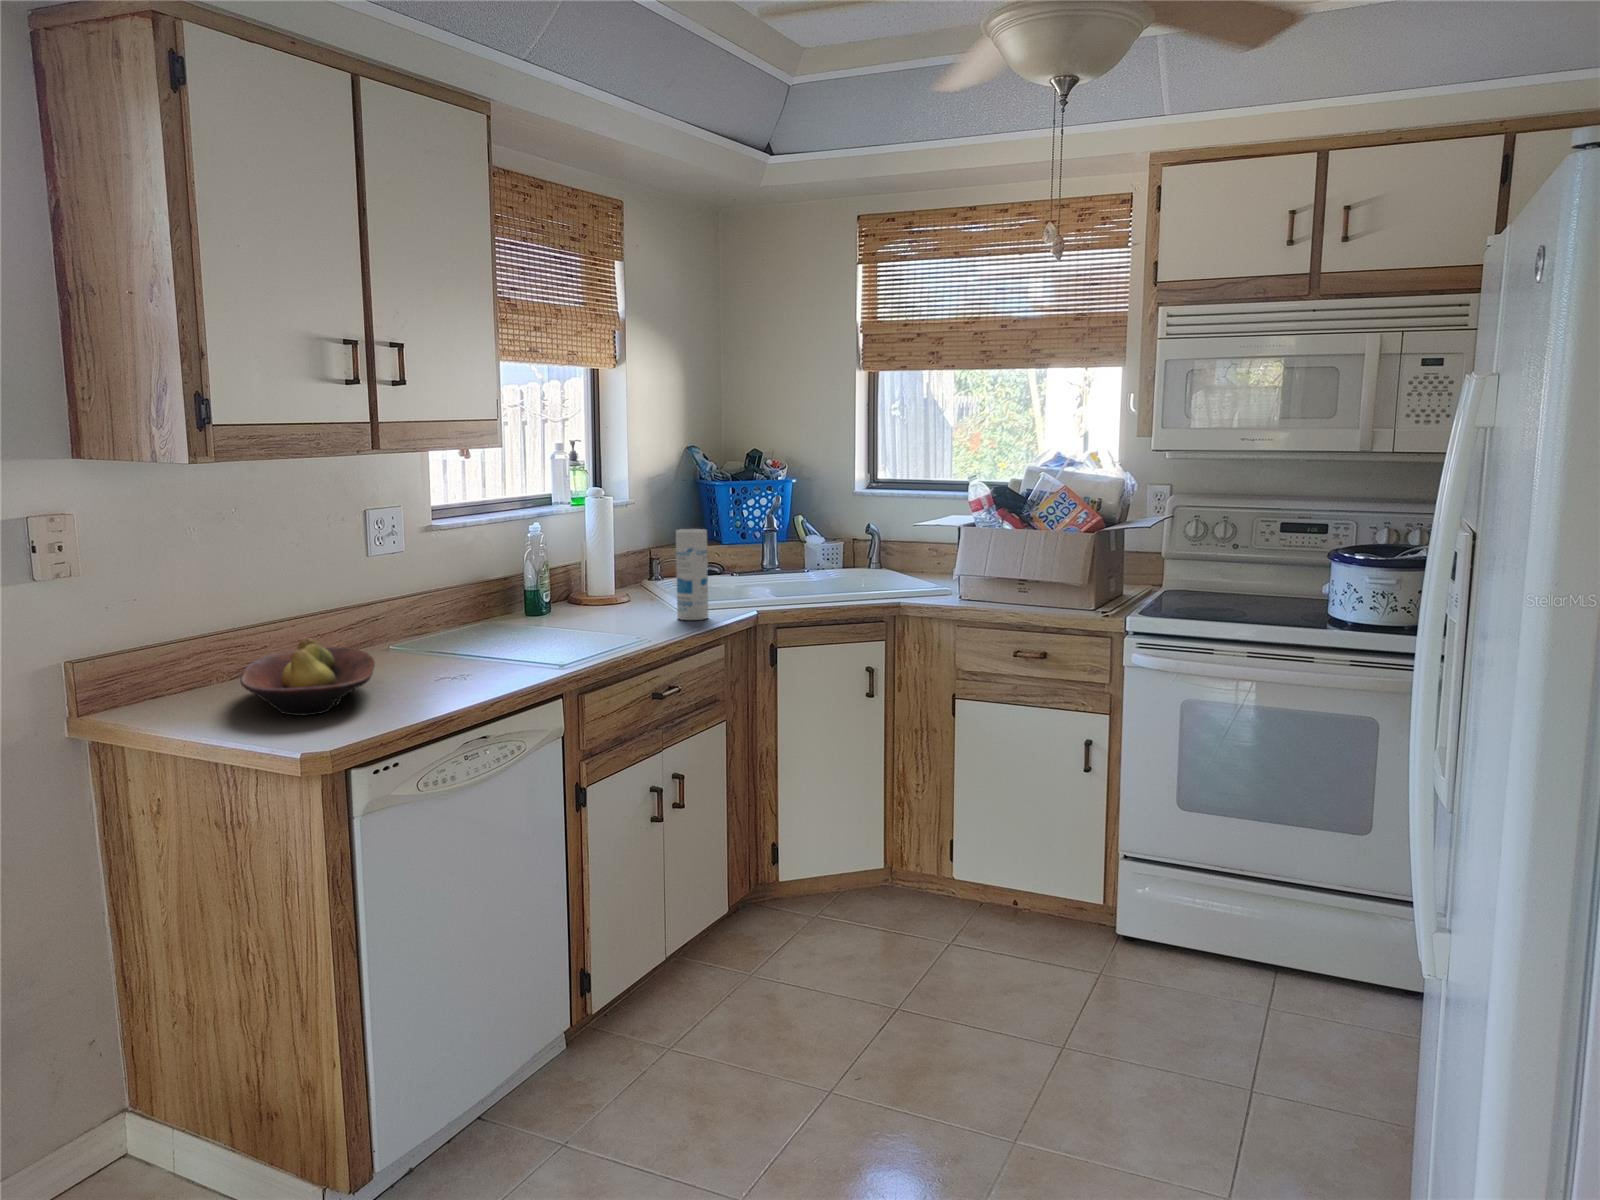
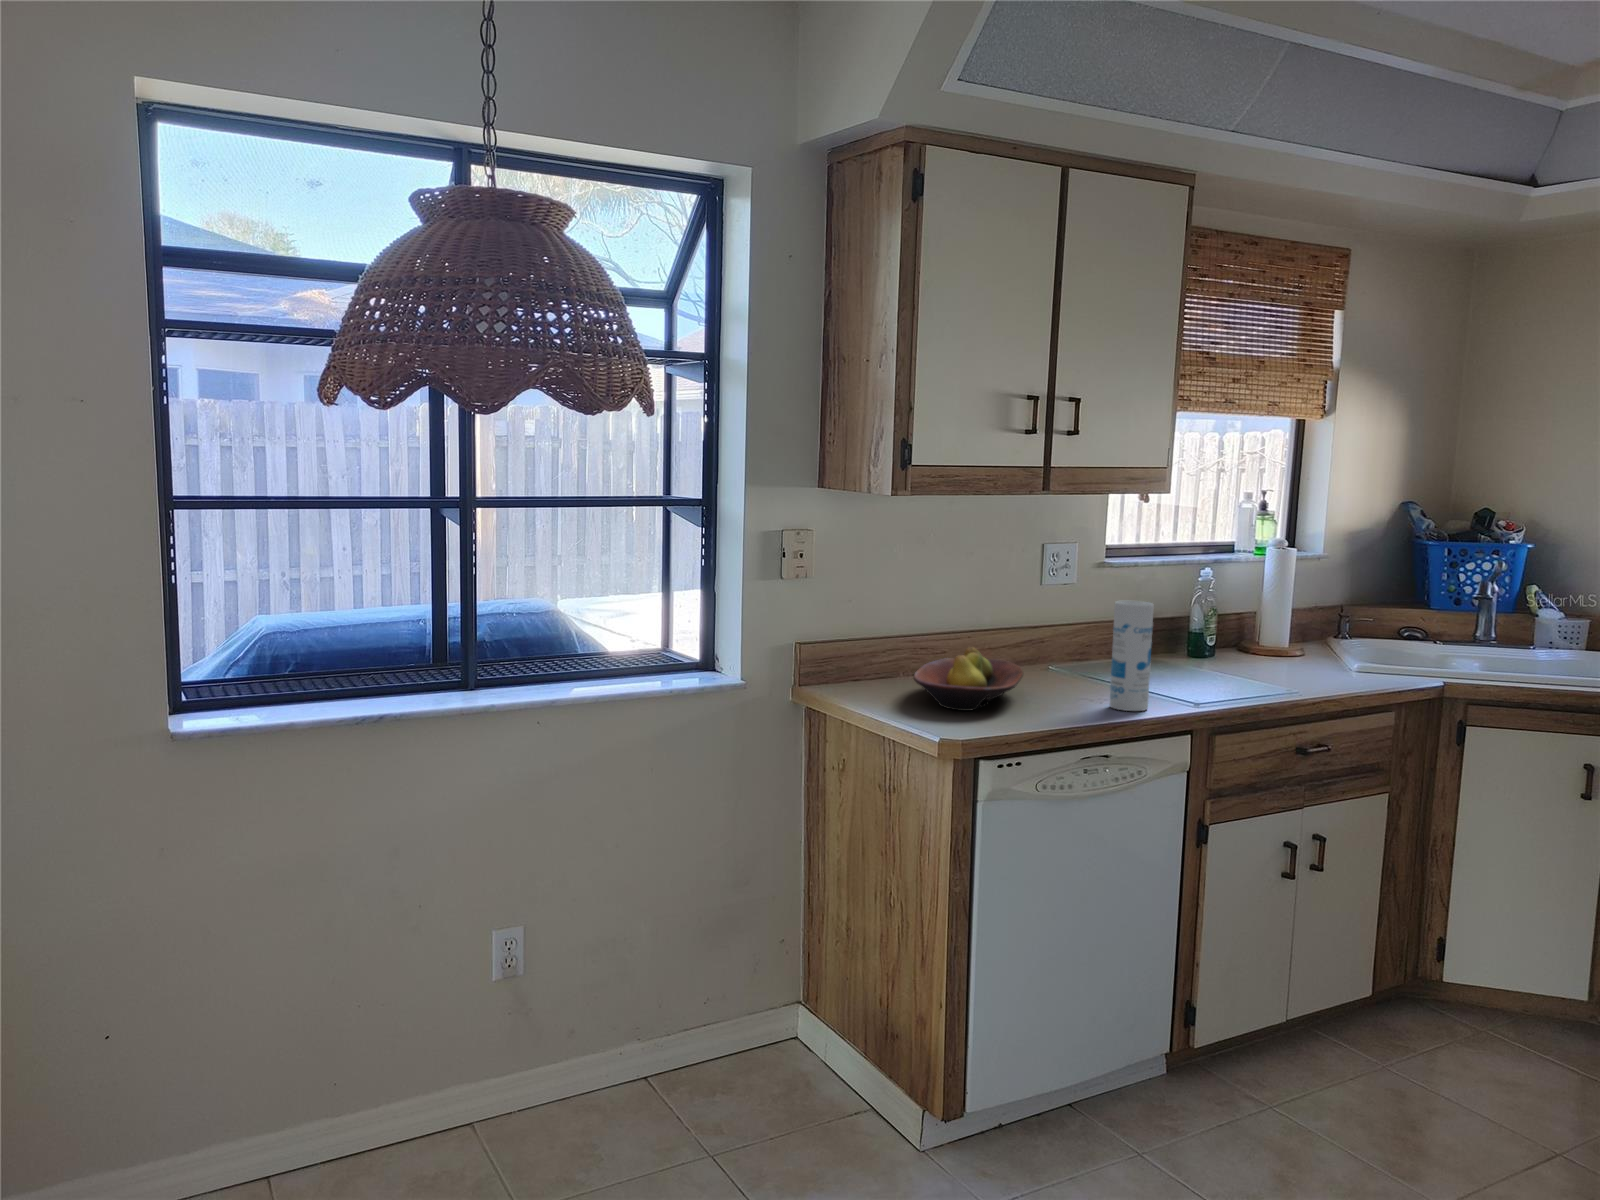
canister: present [676,529,708,620] -> present [1110,601,1154,711]

